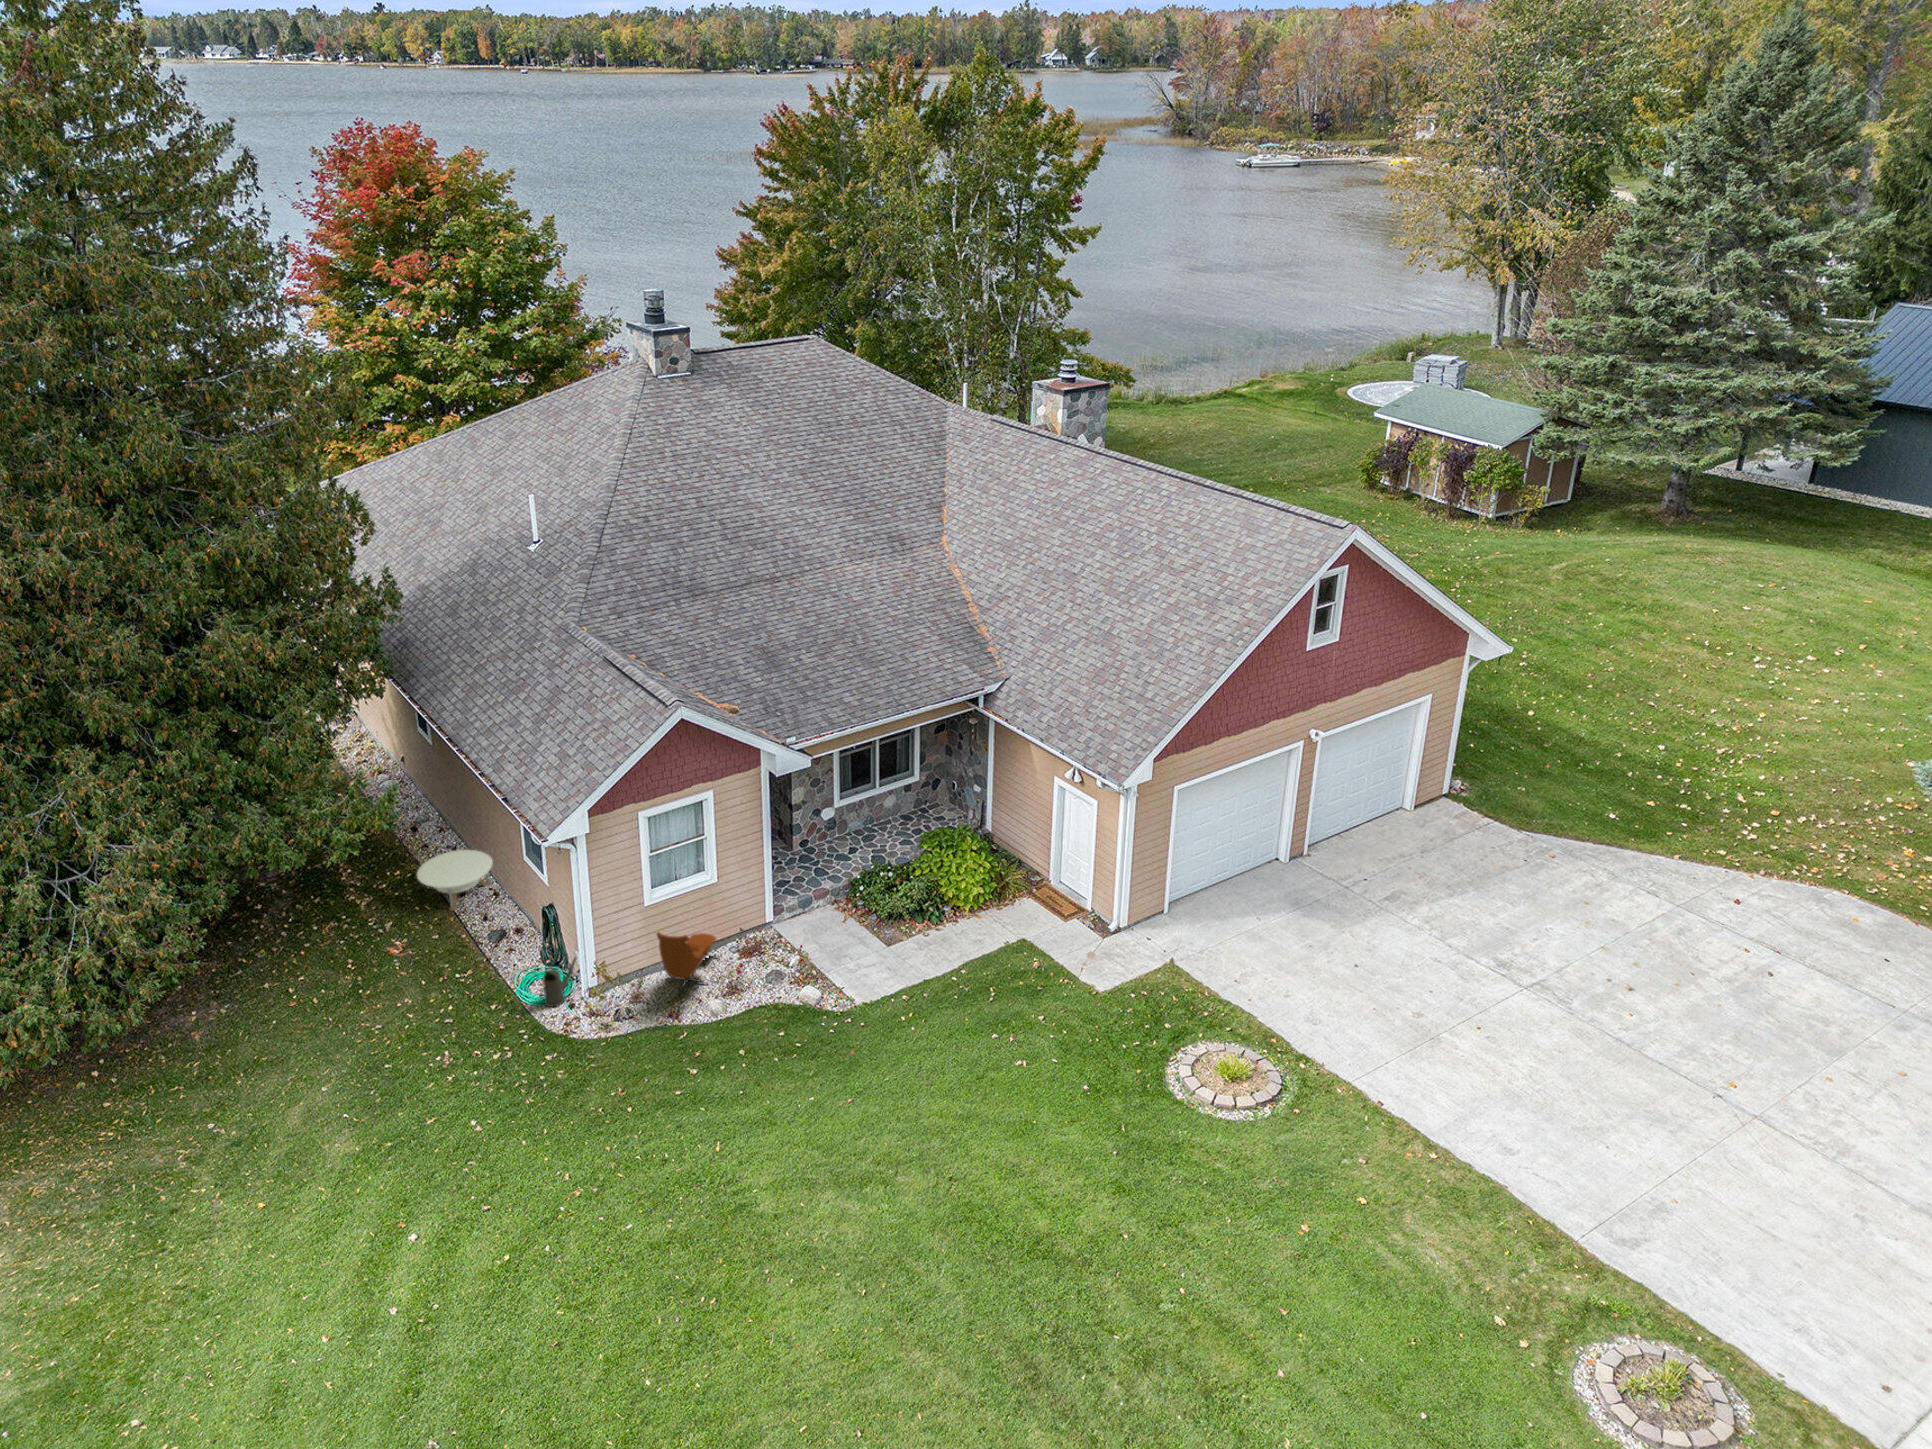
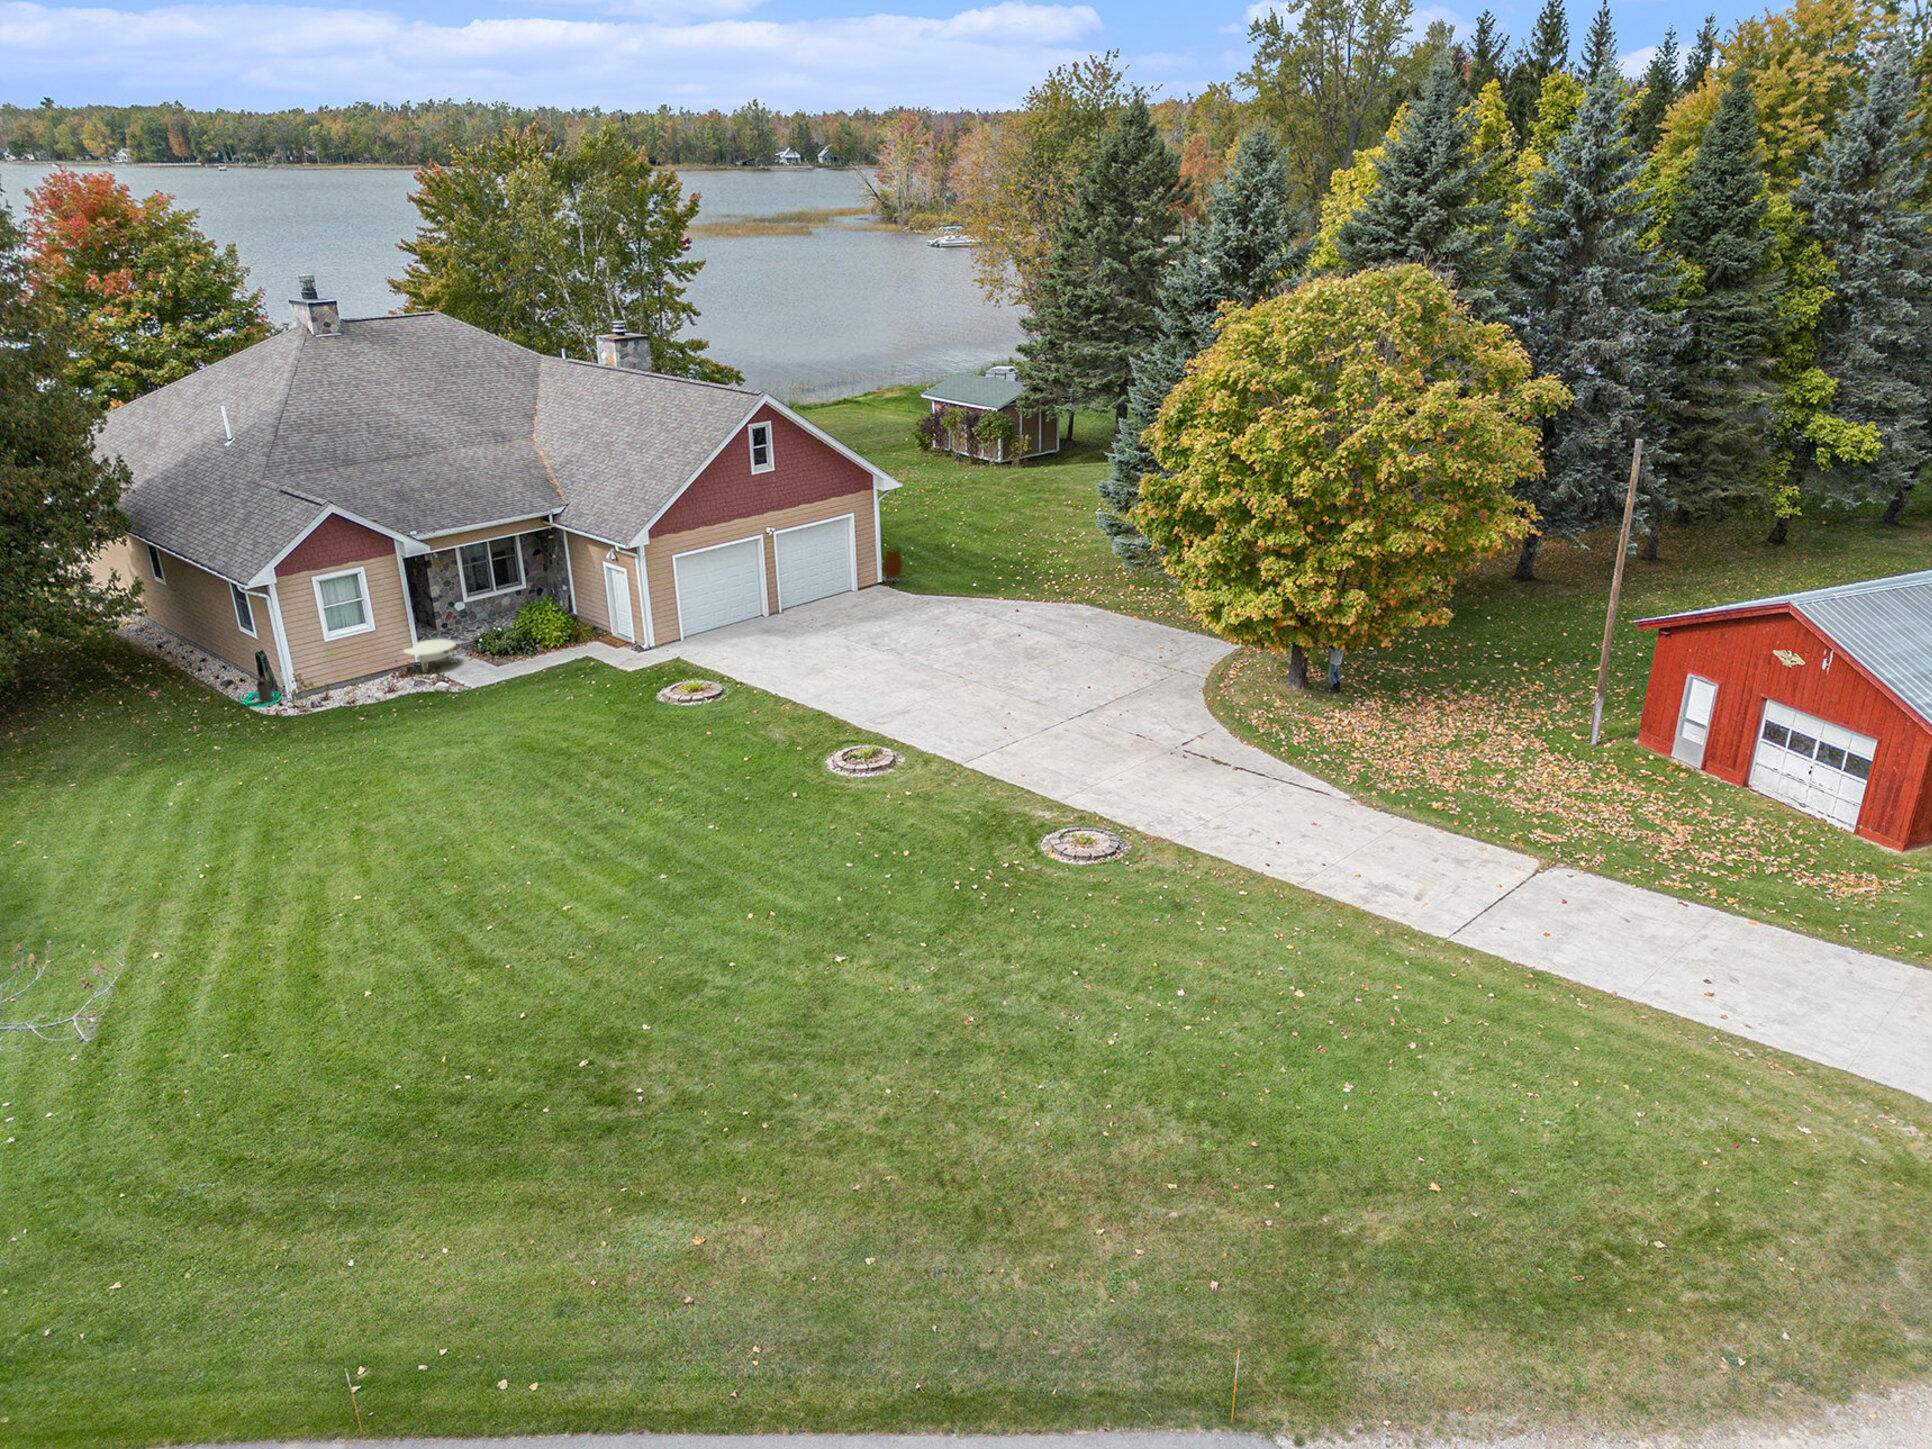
round table: present [417,850,493,911] -> present [404,639,457,673]
lounge chair: present [657,932,716,990] -> present [882,550,902,582]

